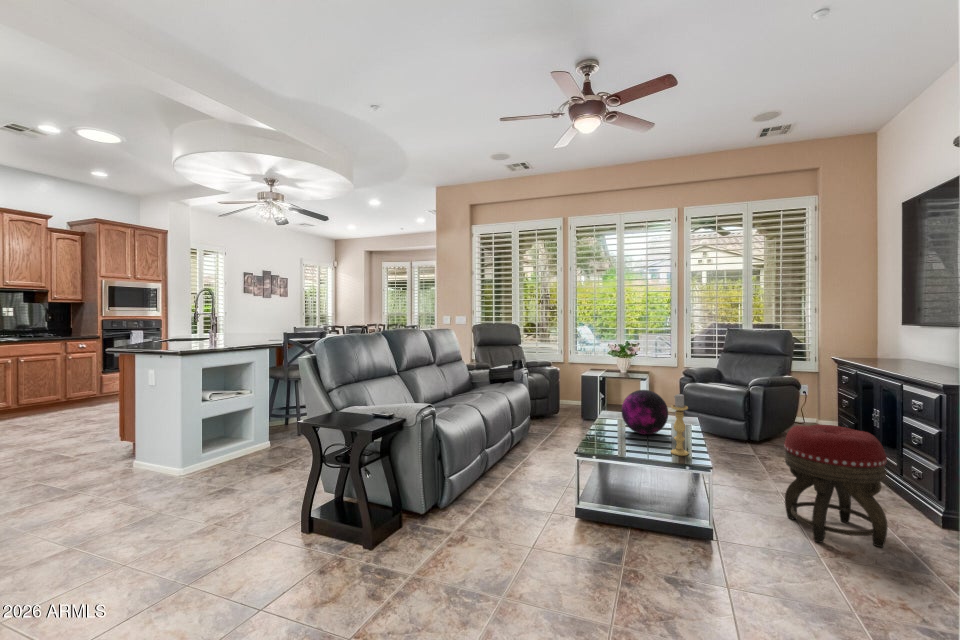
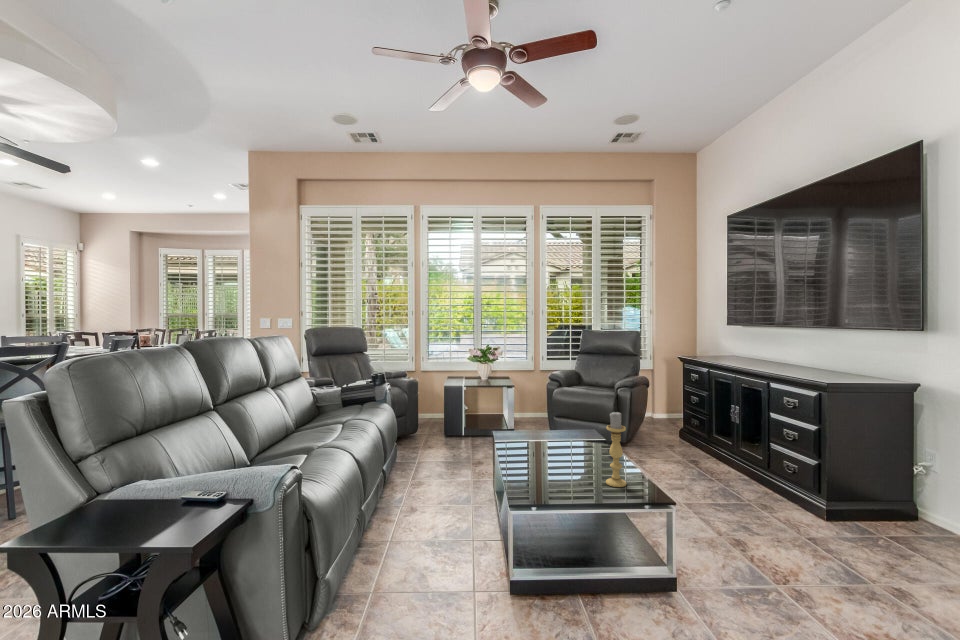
decorative orb: present [622,390,668,435] -> none [531,406,584,460]
footstool: present [784,425,888,547] -> none [710,433,814,567]

